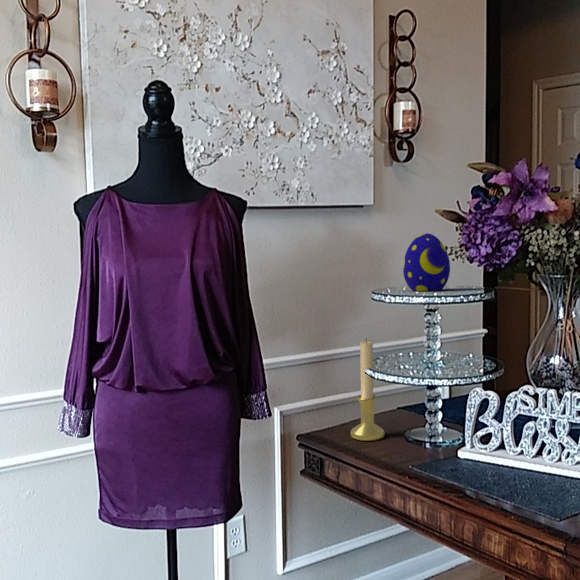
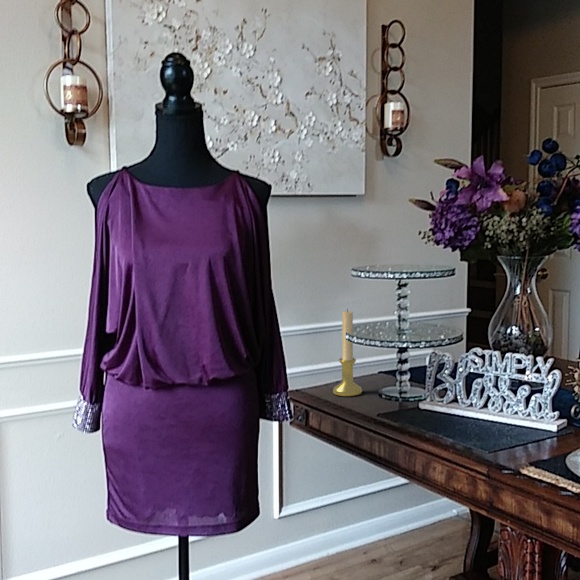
decorative egg: present [403,233,450,291] -> none [383,219,423,269]

